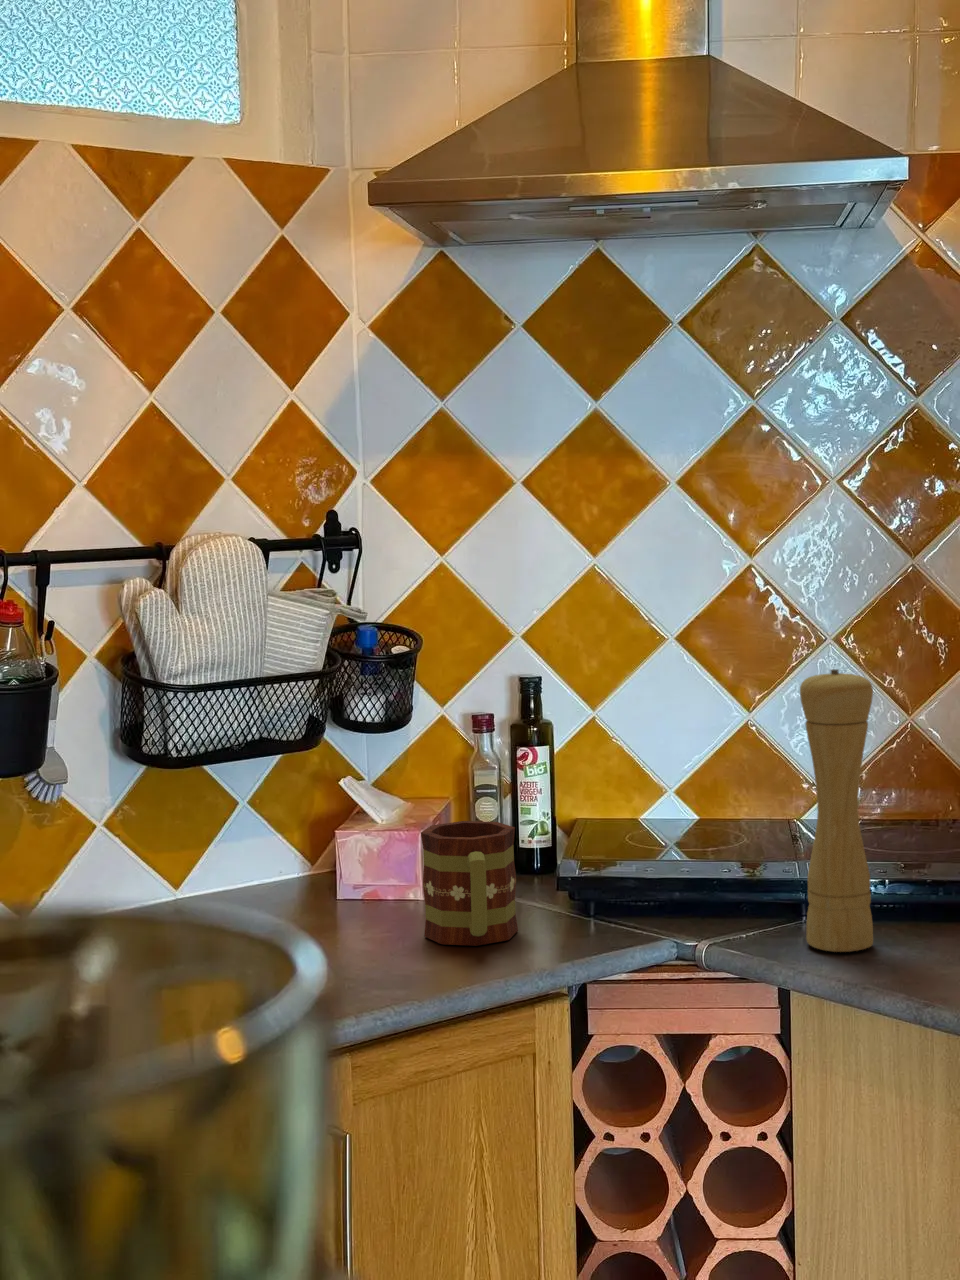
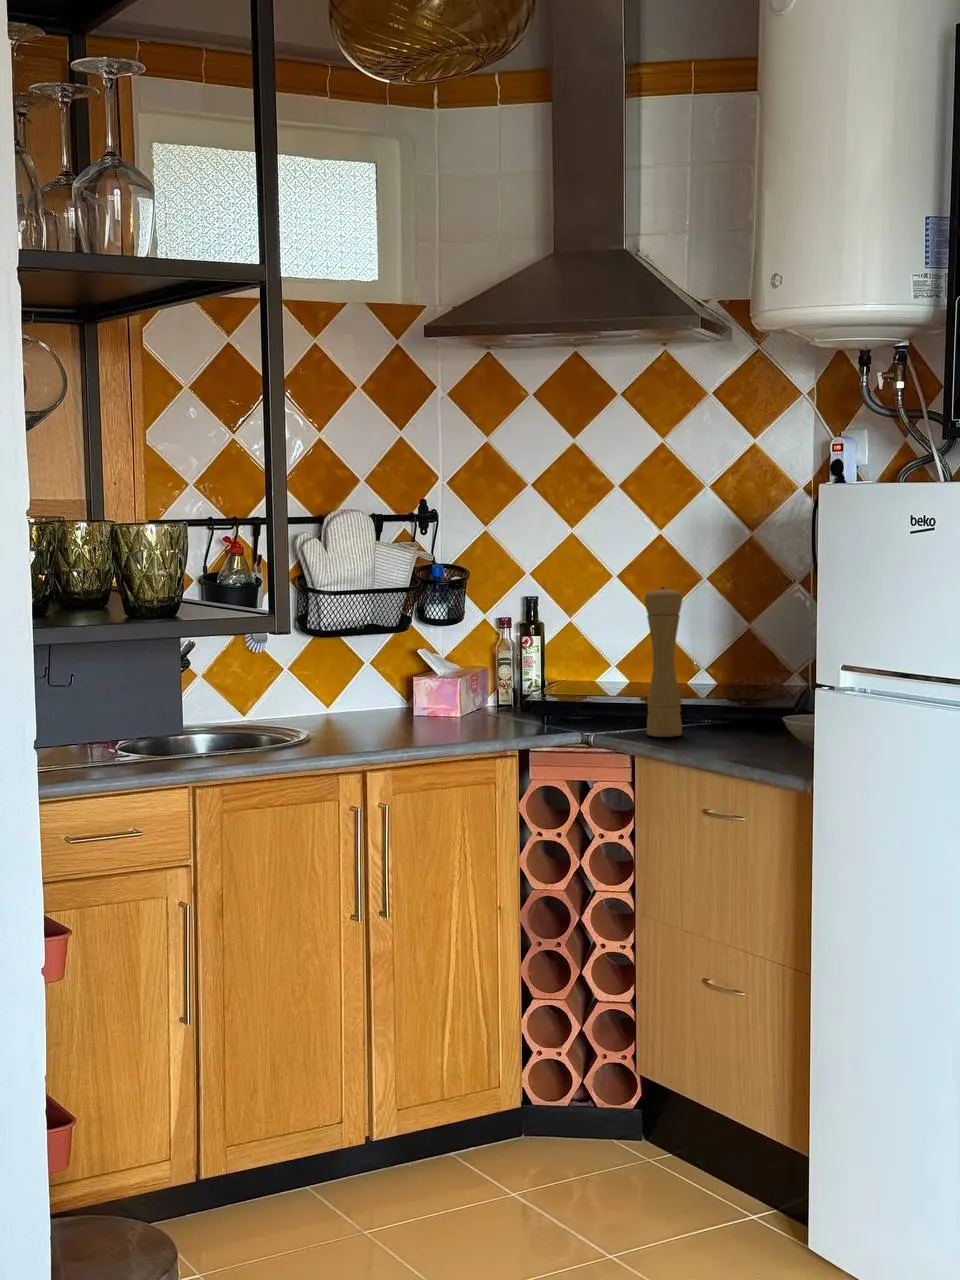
mug: present [421,821,518,946] -> none [450,669,502,732]

